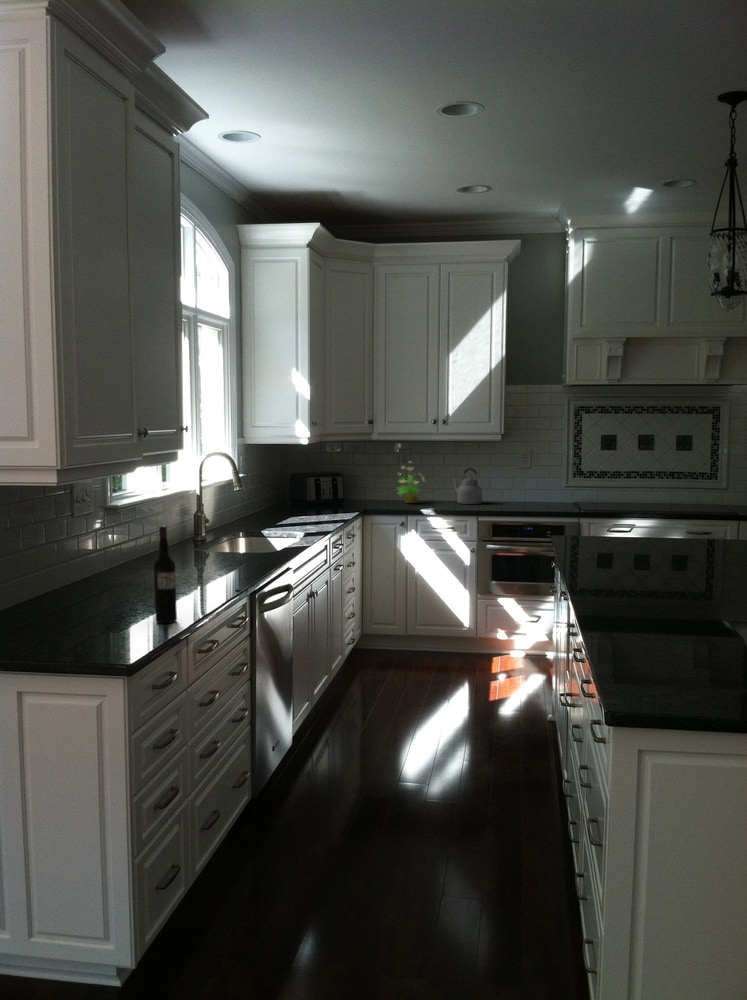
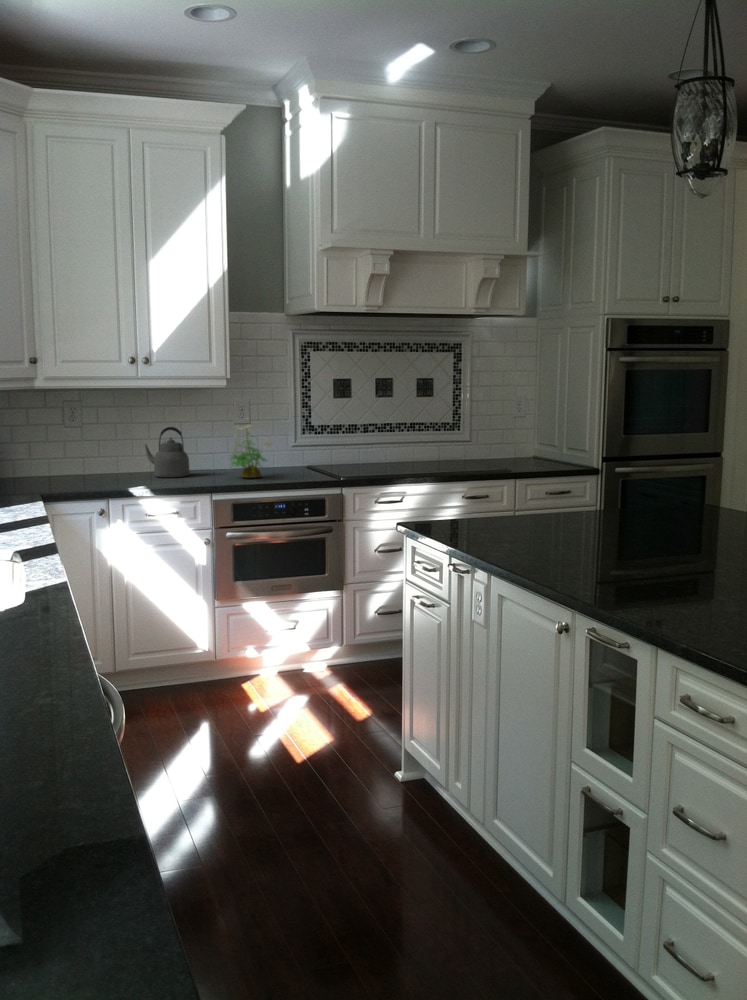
potted plant: present [398,467,420,503] -> present [228,418,271,478]
wine bottle: present [154,526,177,623] -> none [29,568,91,809]

